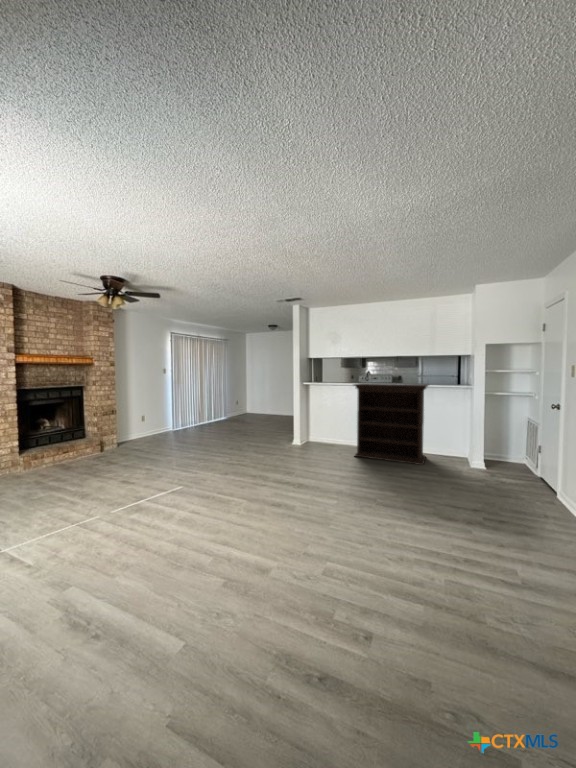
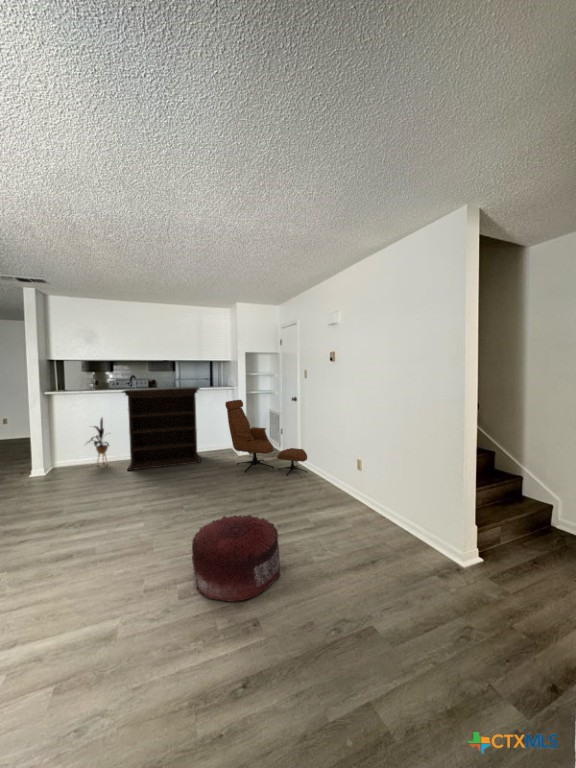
lounge chair: none [450,402,563,513] -> present [225,400,307,475]
house plant: none [326,406,348,448] -> present [89,418,109,462]
pouf: none [338,519,436,613] -> present [192,515,280,602]

